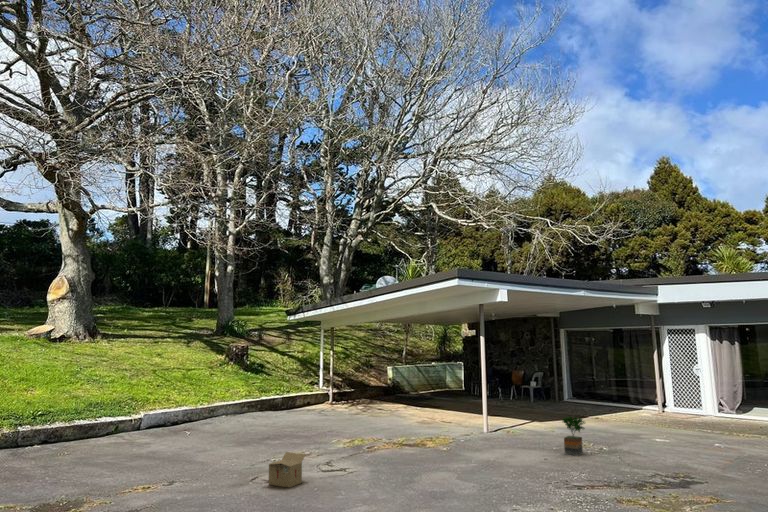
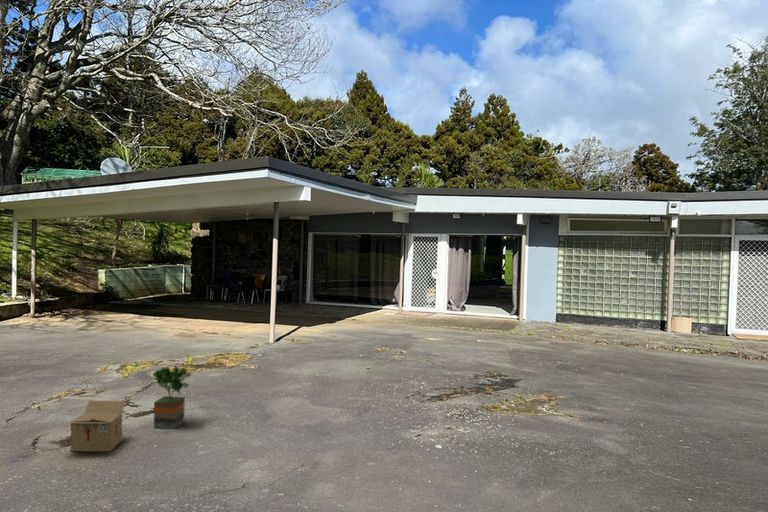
potted tree: present [563,417,585,456] -> present [154,367,191,429]

